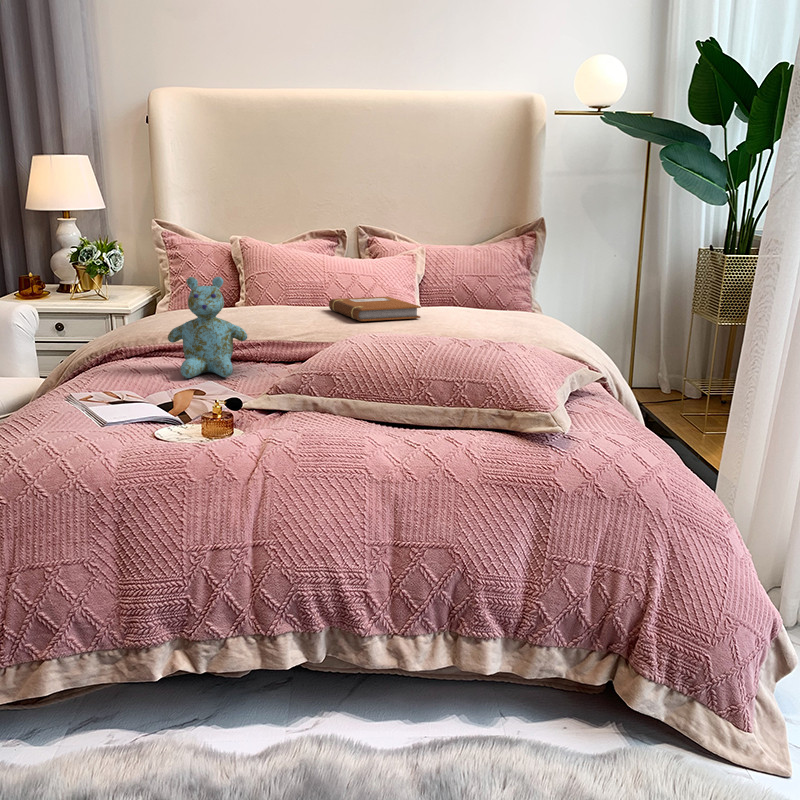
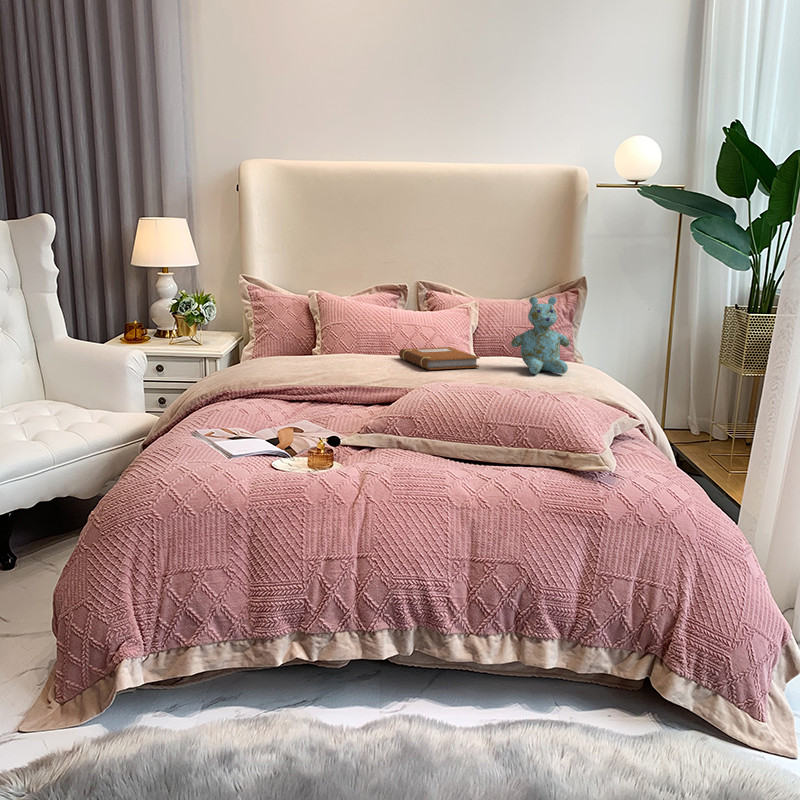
stuffed bear: present [168,277,247,378] -> present [511,297,570,374]

